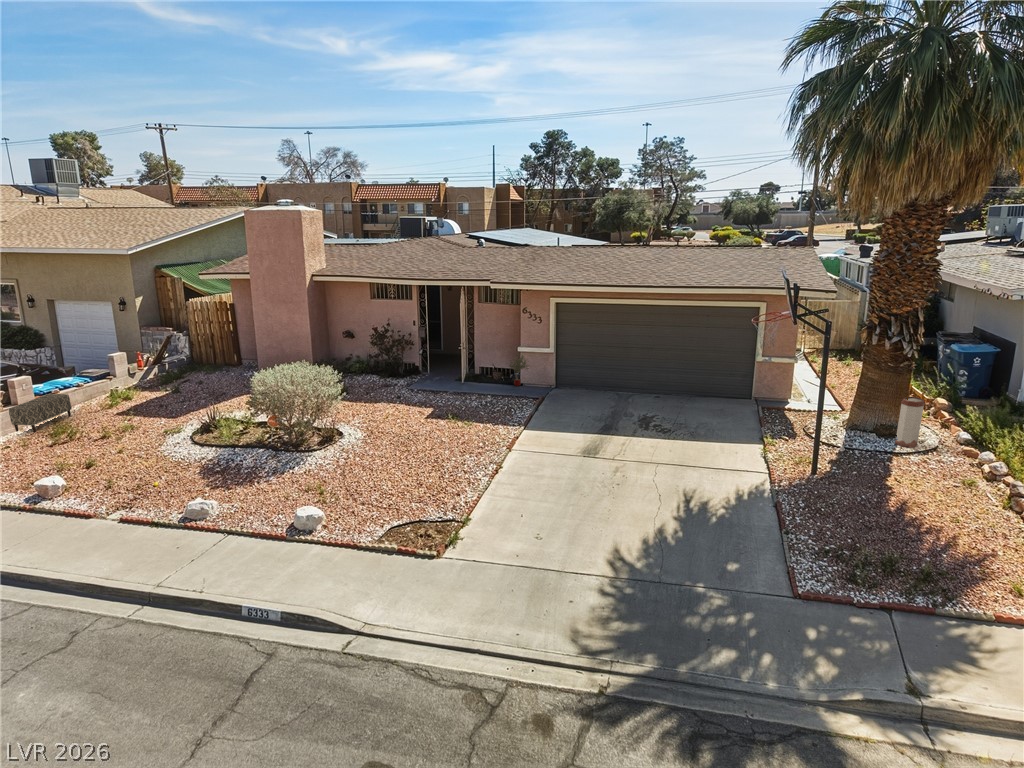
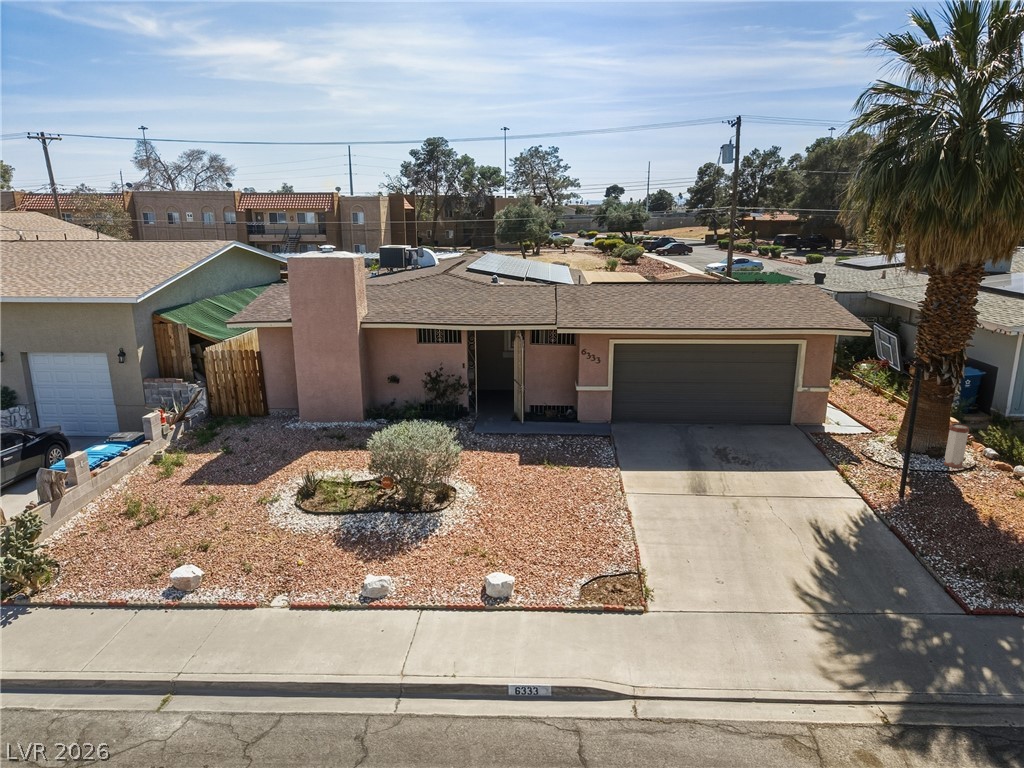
potted tree: present [509,355,528,386] -> none [566,393,589,426]
bench: present [9,394,72,432] -> none [72,465,130,511]

